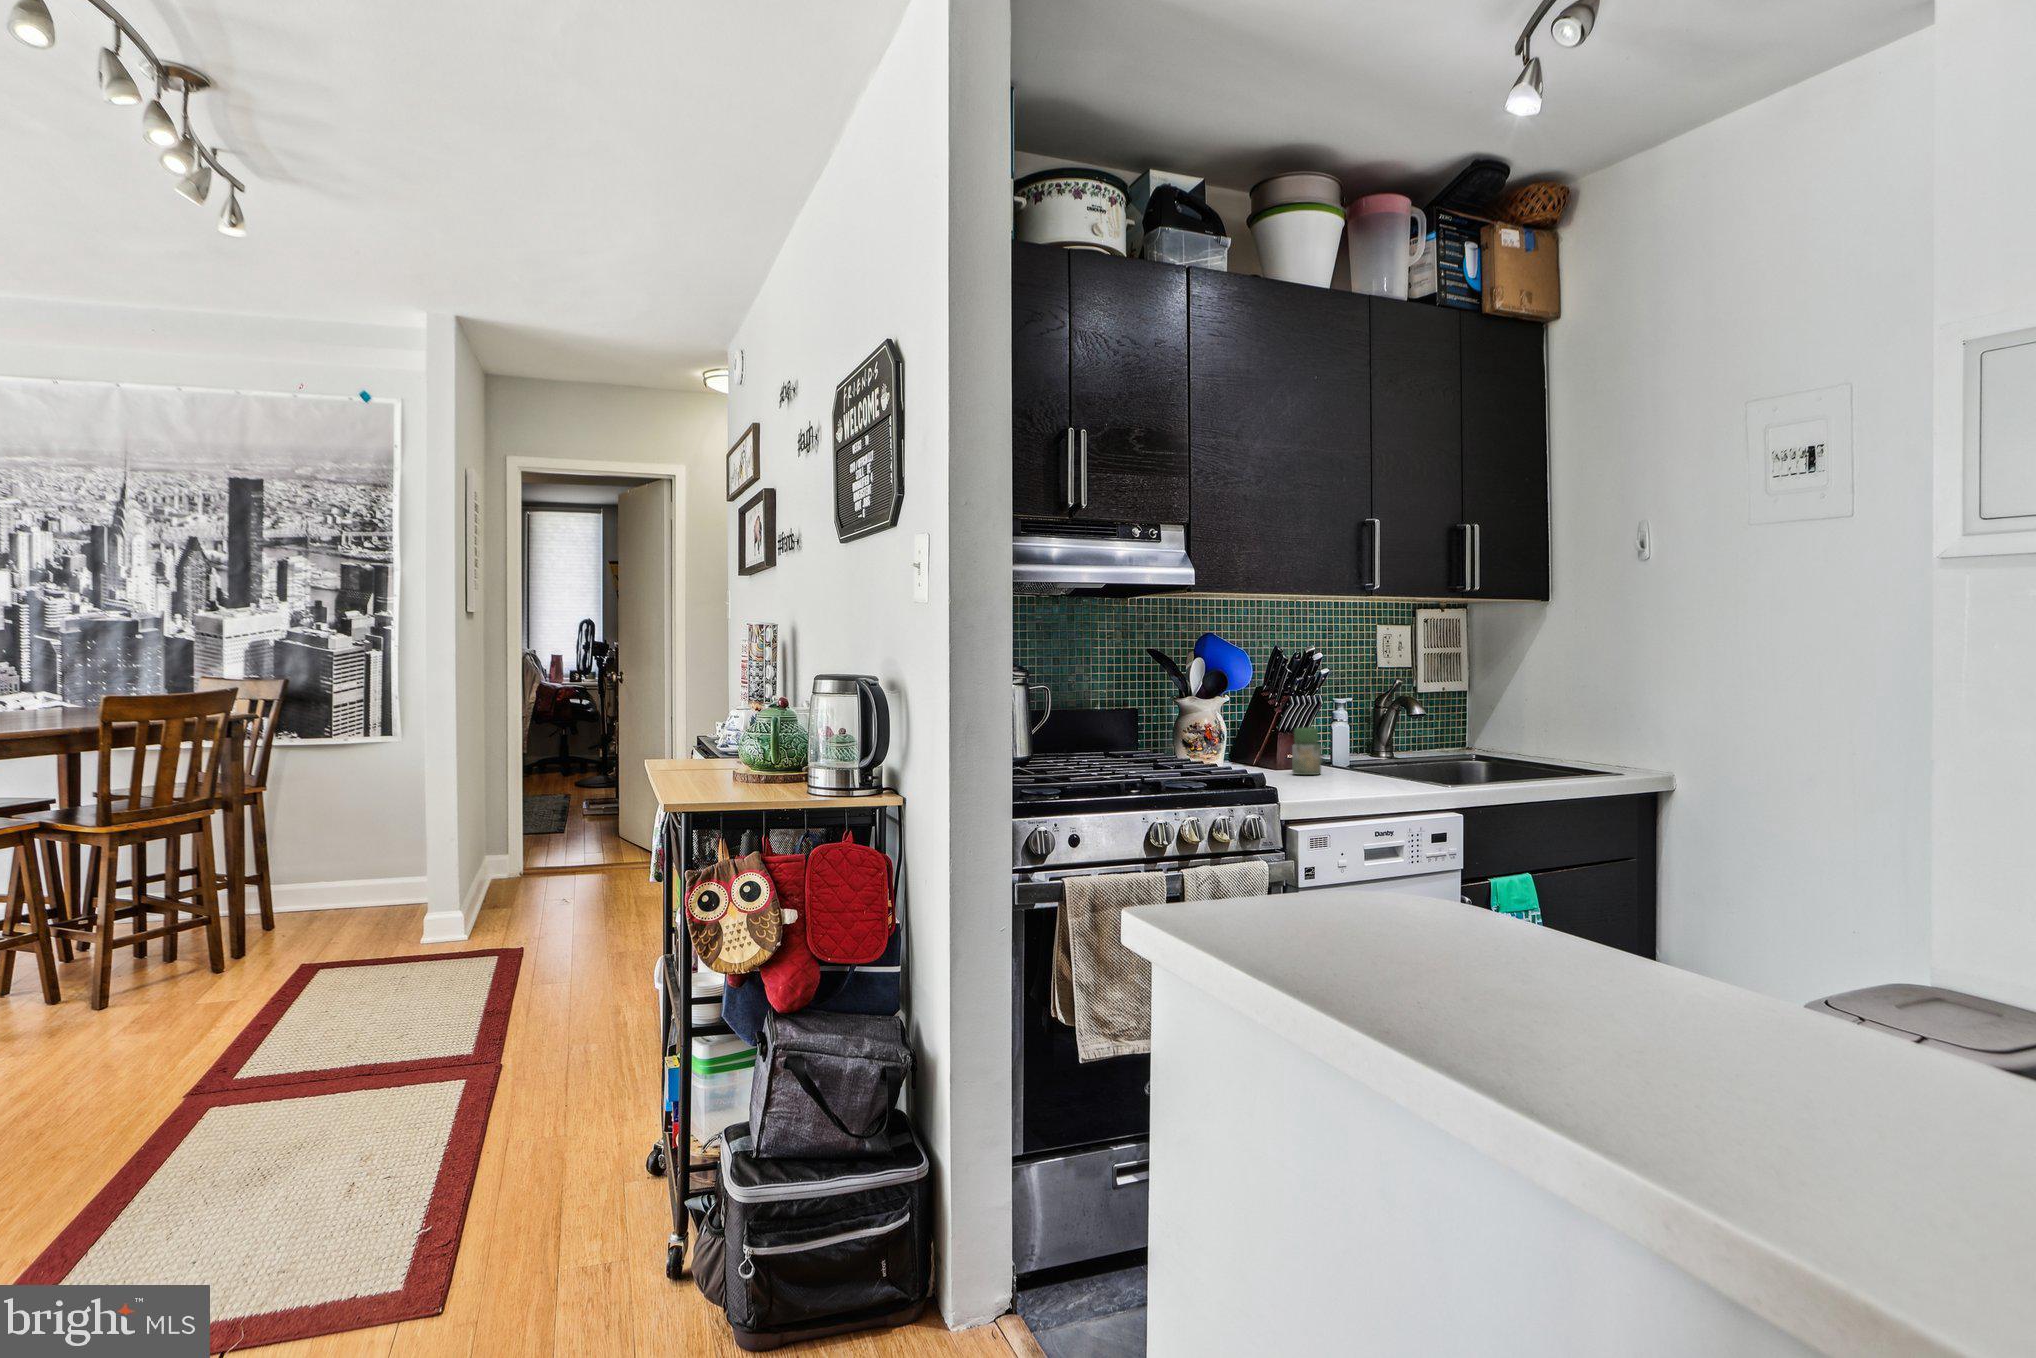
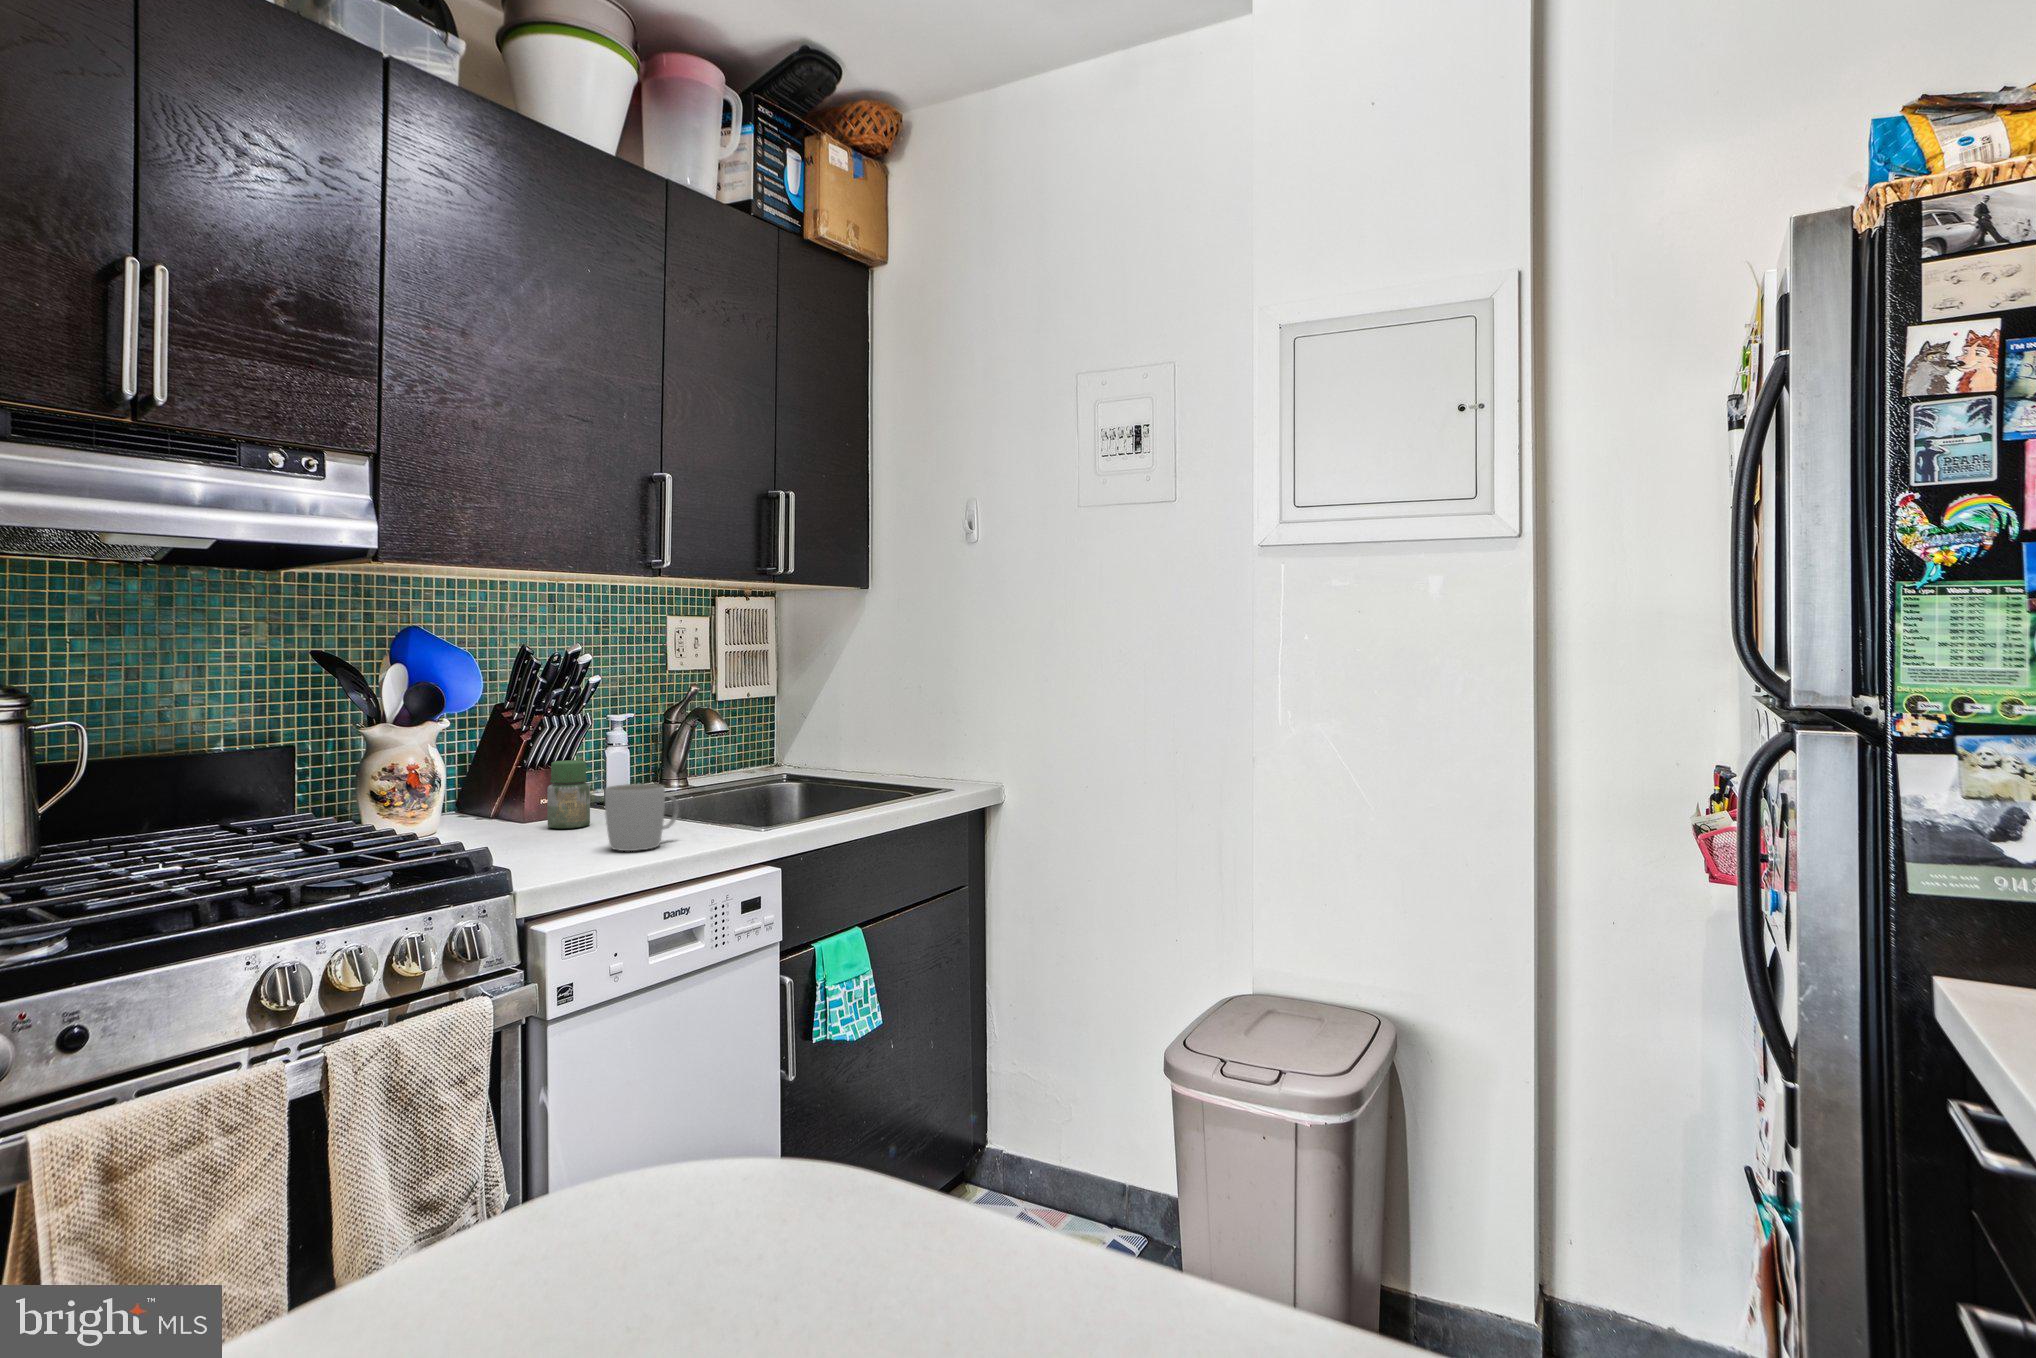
mug: none [1333,741,1385,785] -> present [605,784,679,851]

